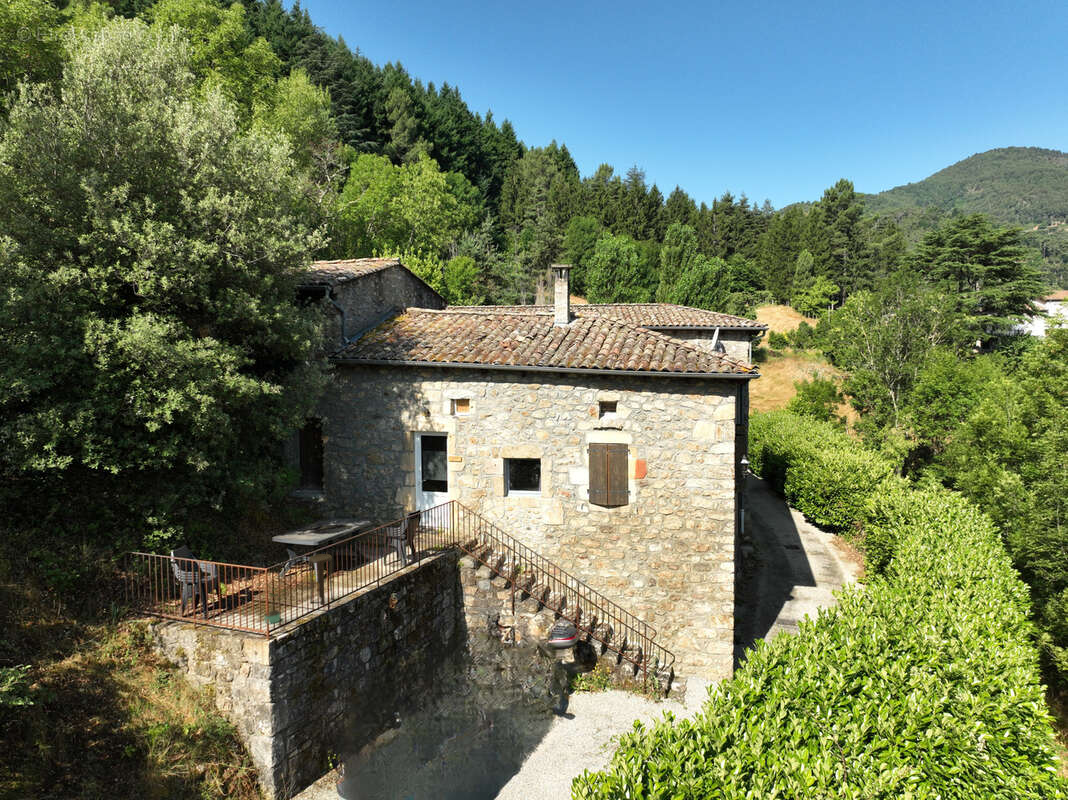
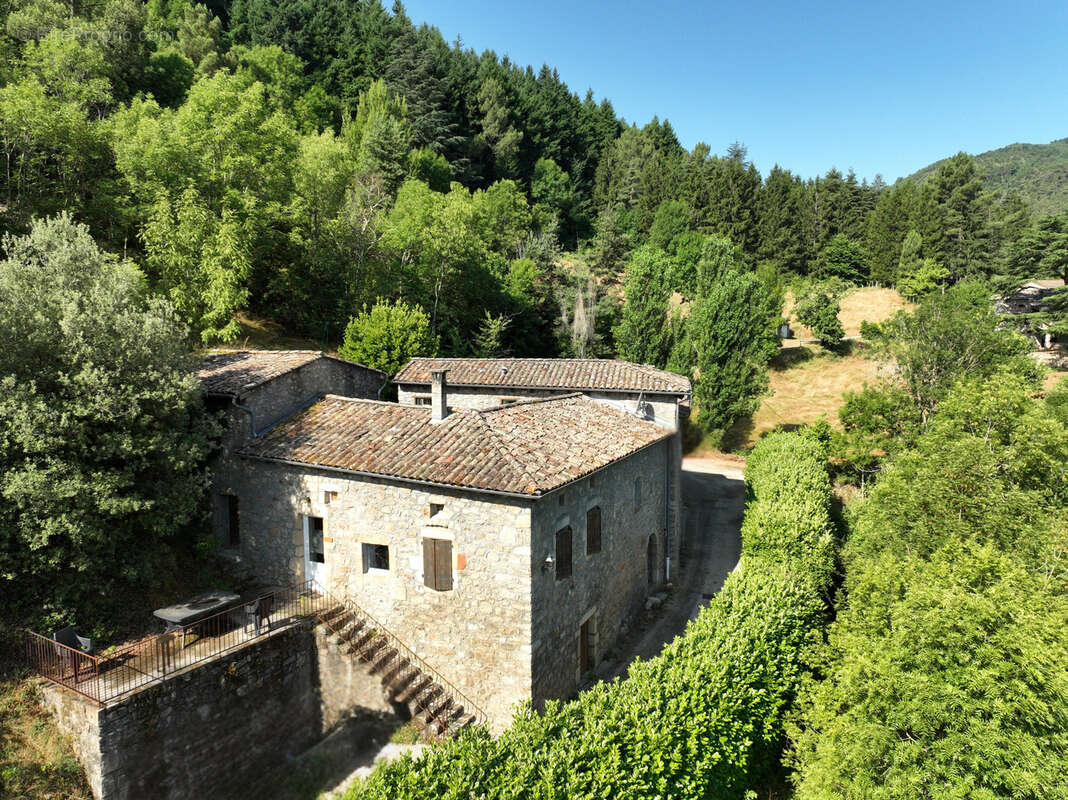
potted plant: present [258,574,285,623] -> none [102,654,126,691]

